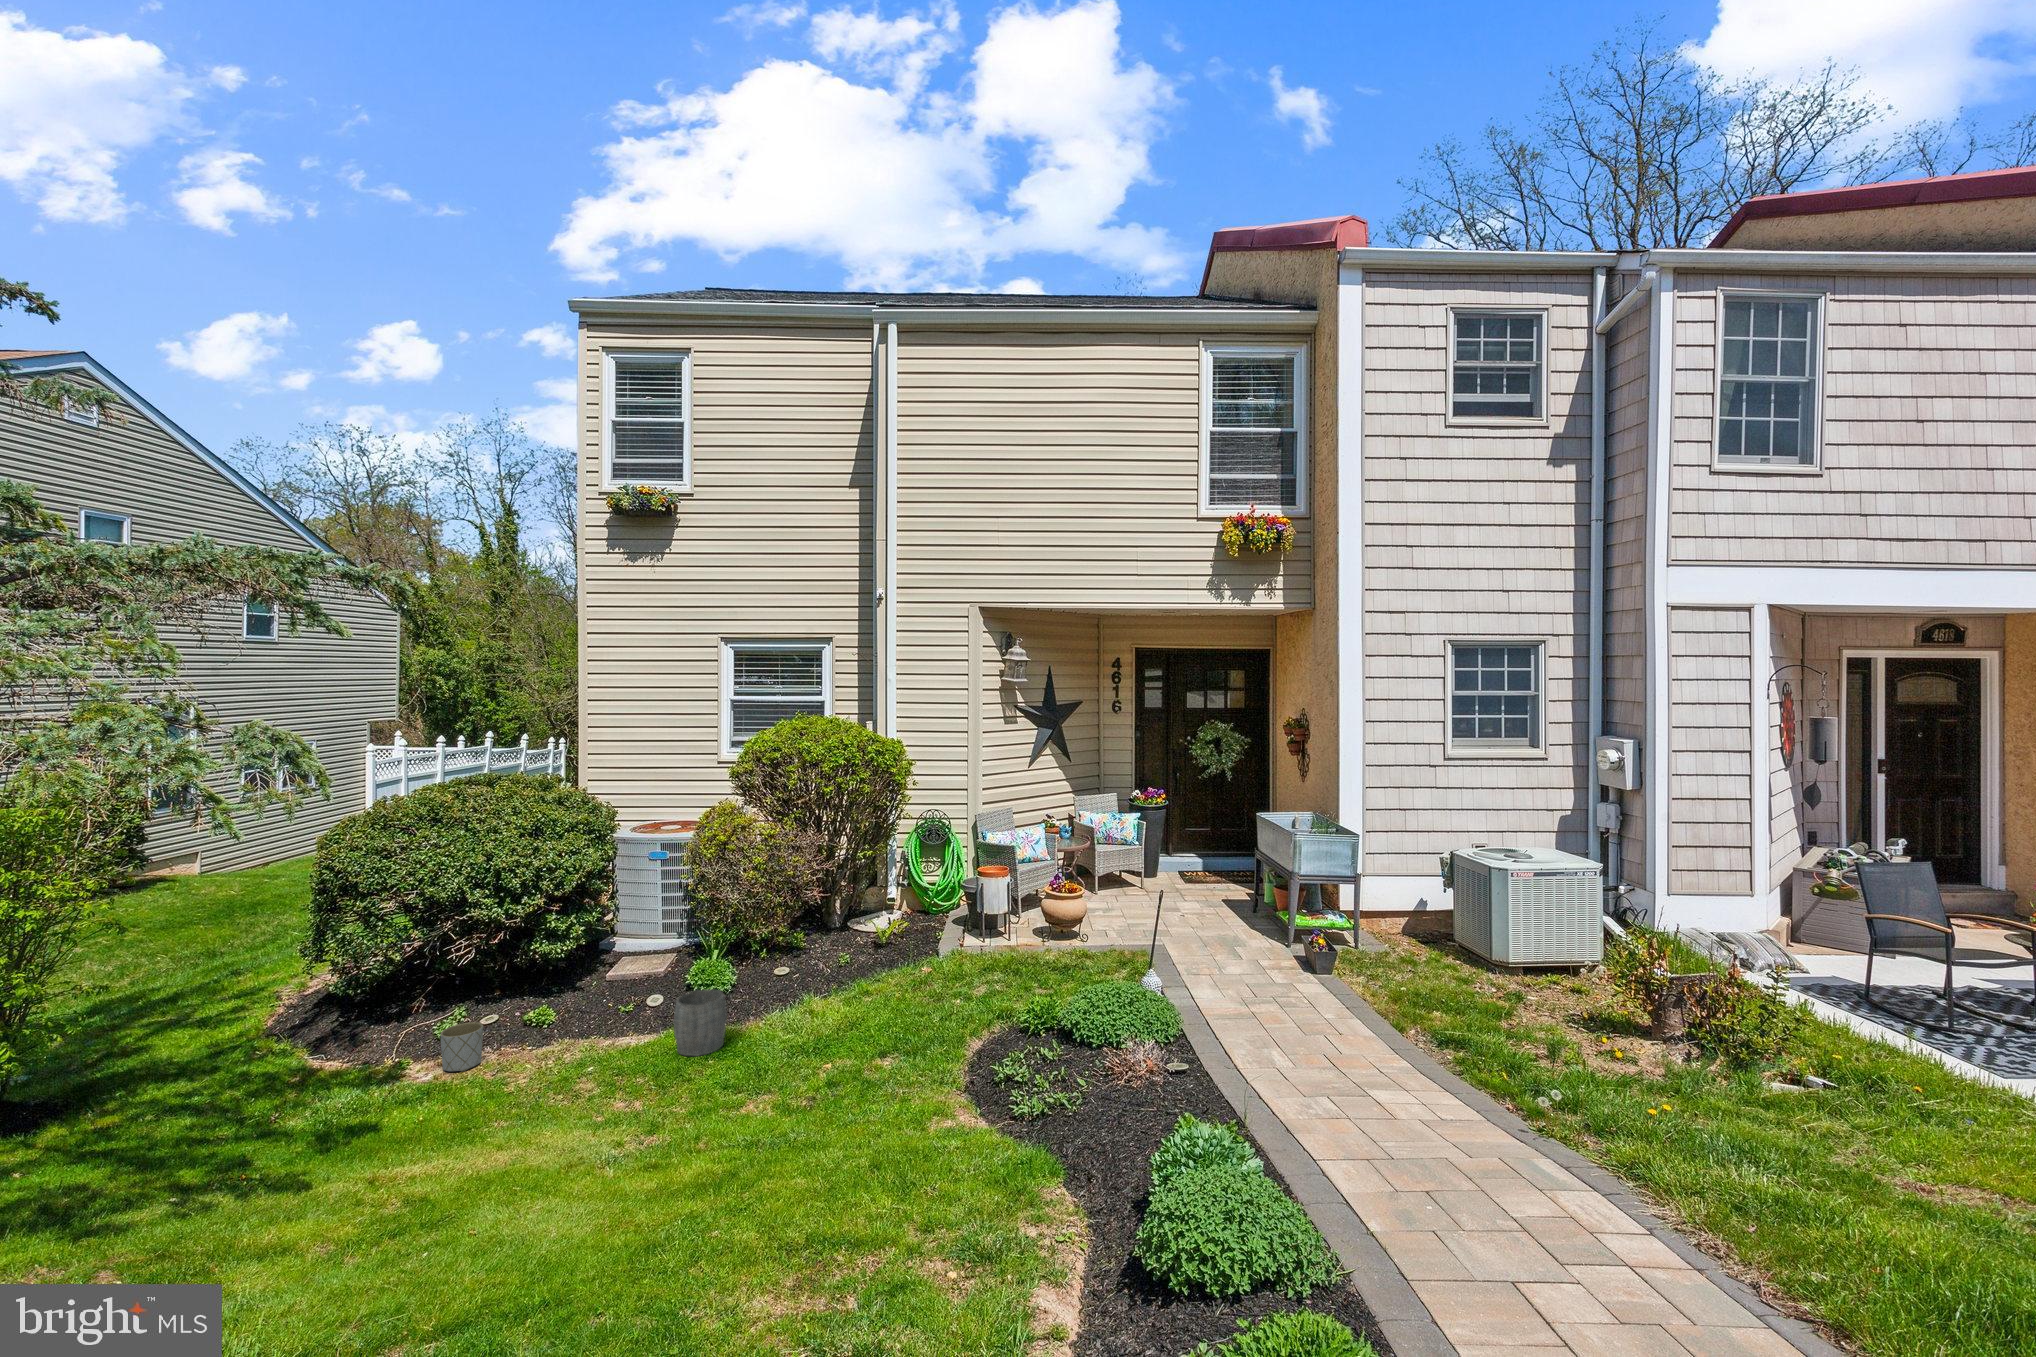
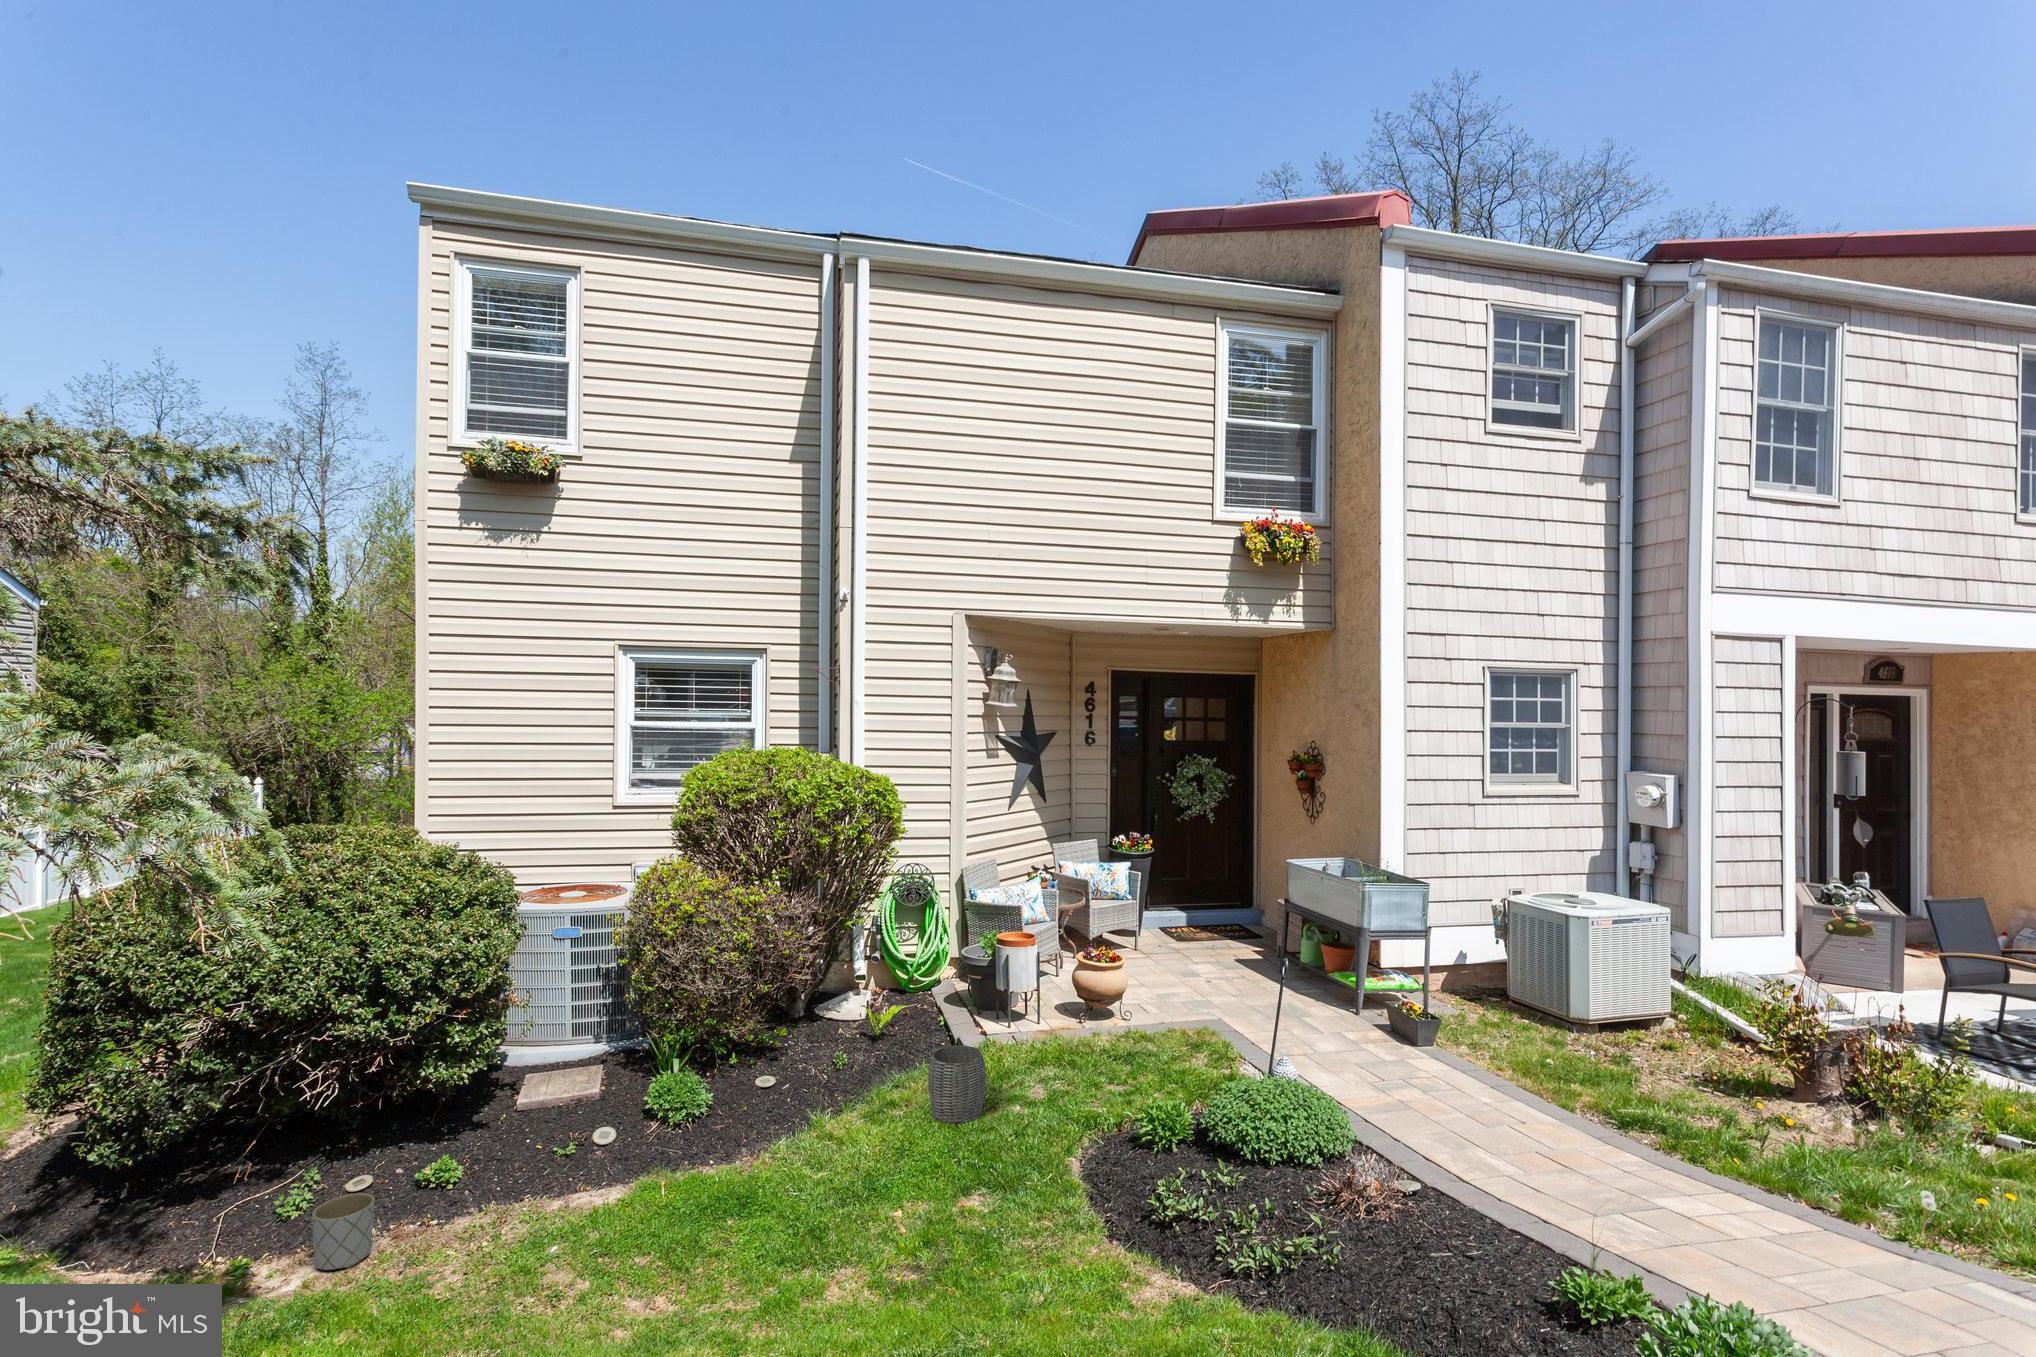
woven basket: present [674,989,727,1056] -> present [928,1045,986,1123]

